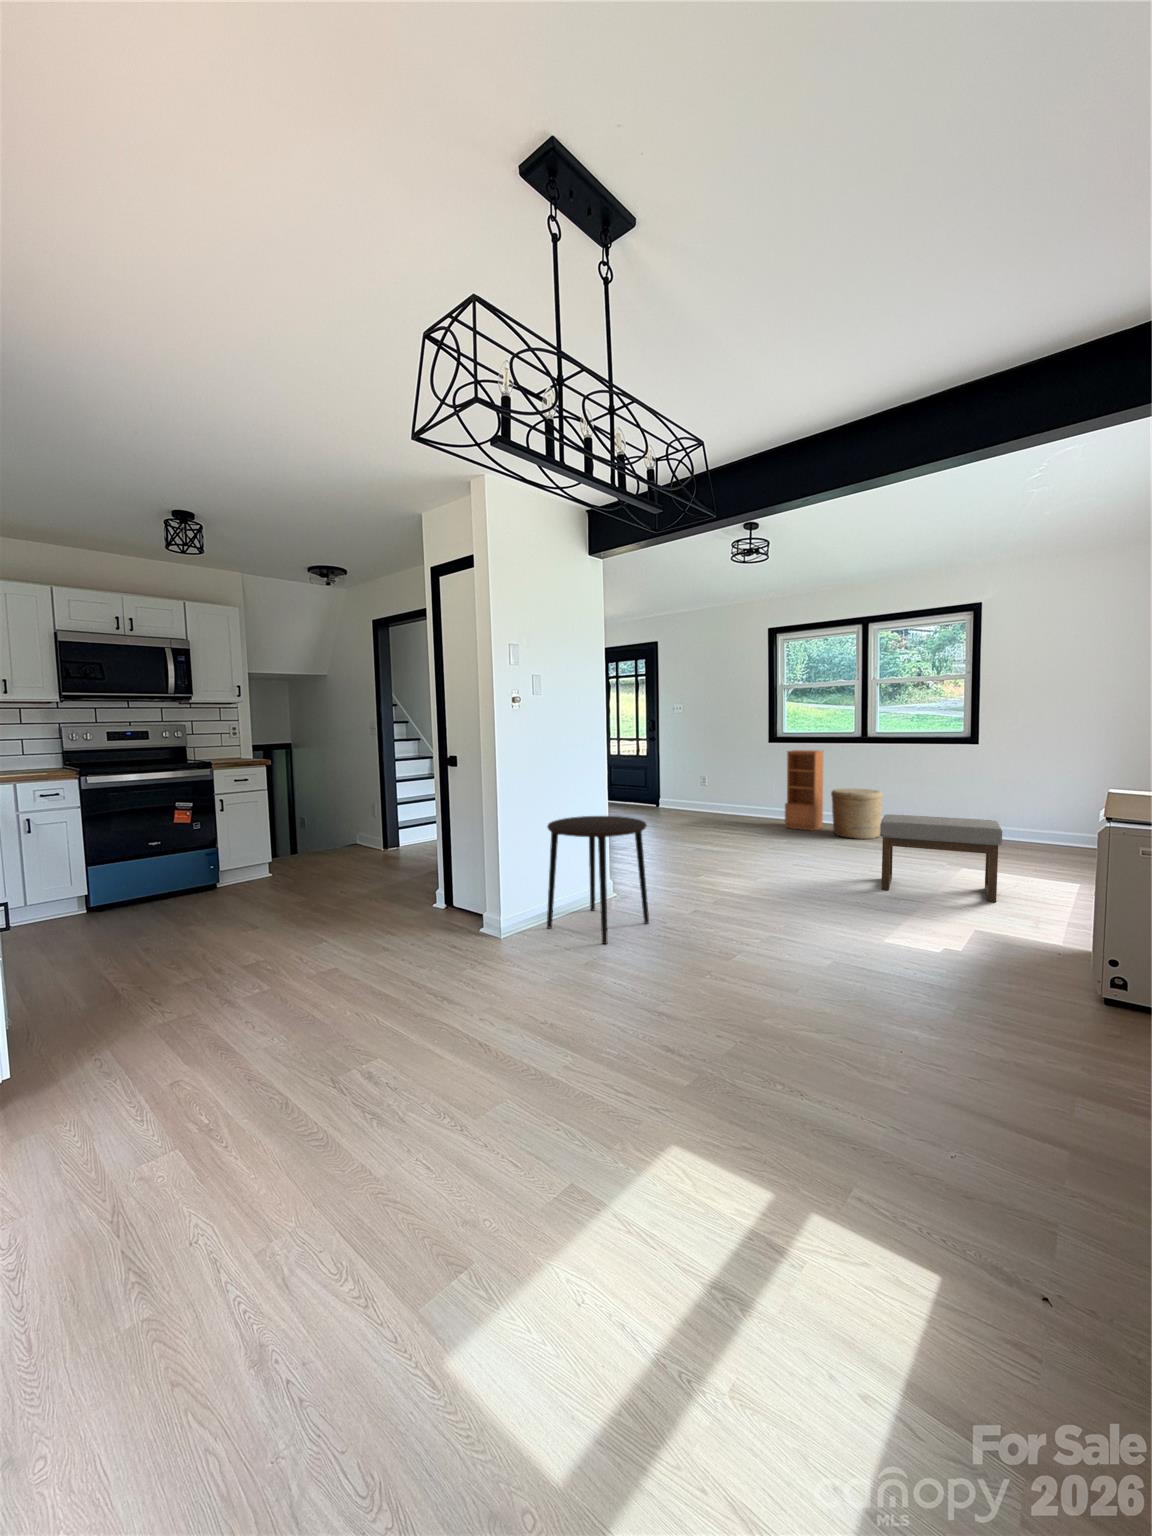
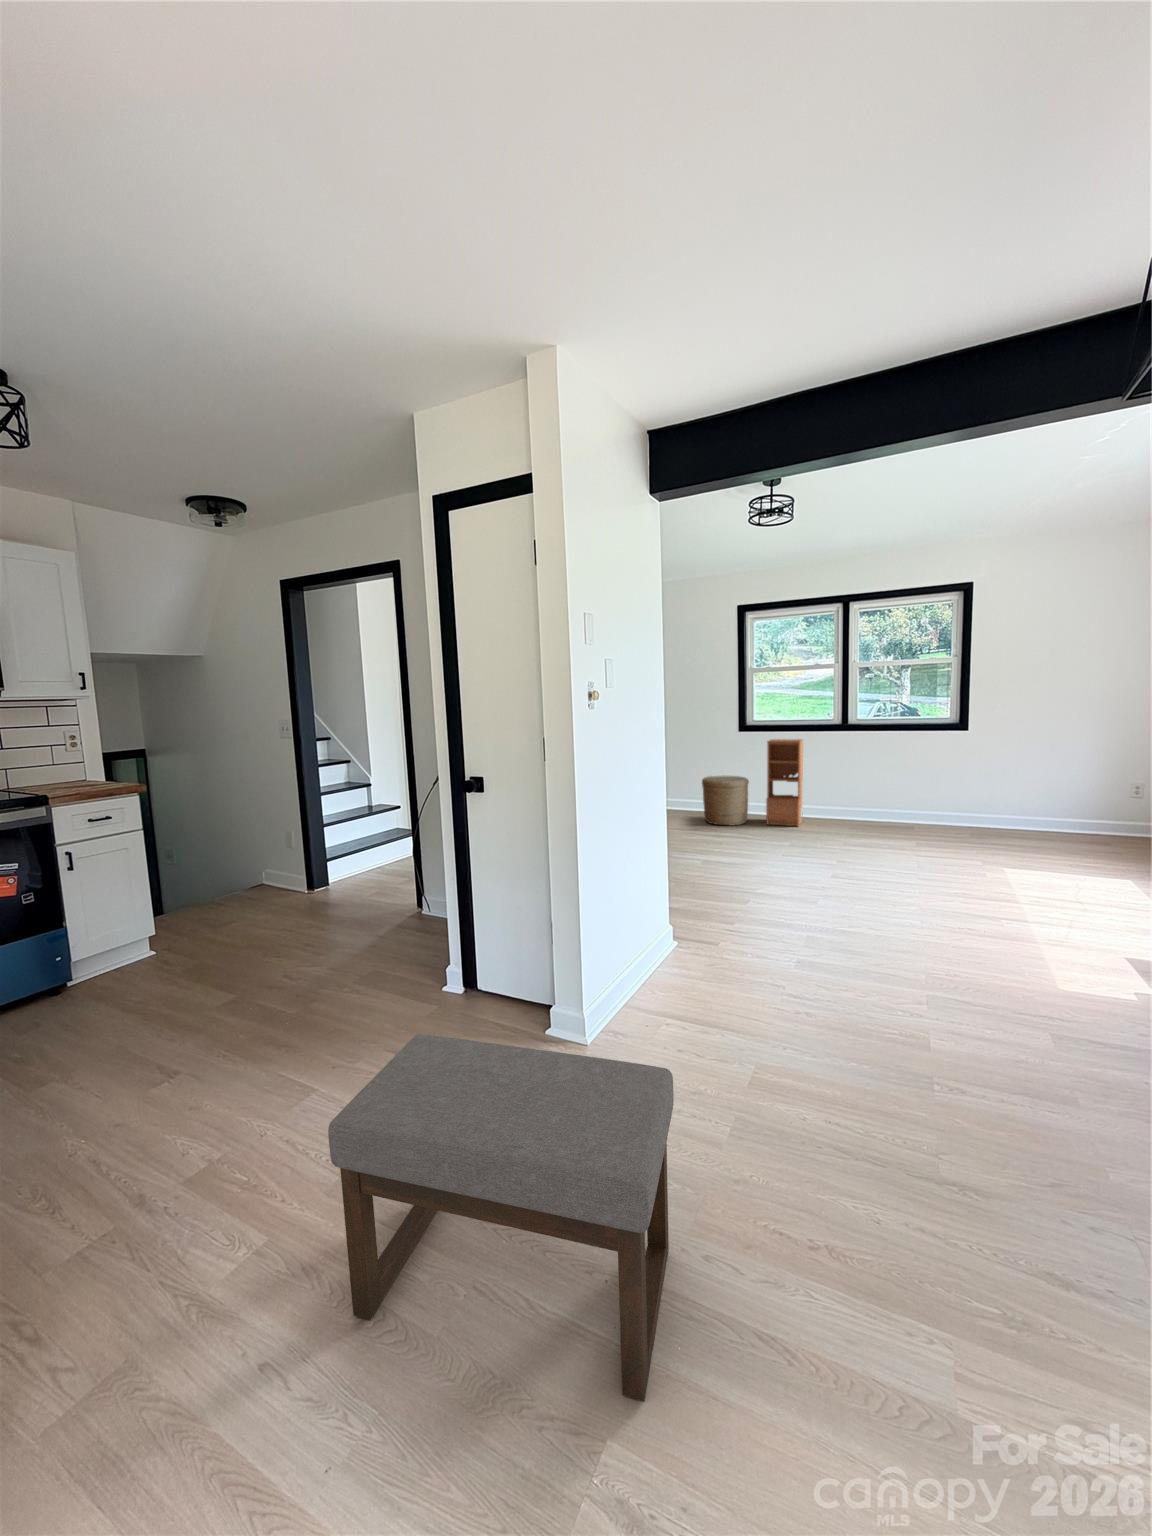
woven basket: present [831,789,883,839] -> present [702,776,749,825]
ottoman: present [880,814,1002,902] -> present [328,1034,674,1402]
side table: present [547,816,649,944] -> none [631,846,770,1032]

